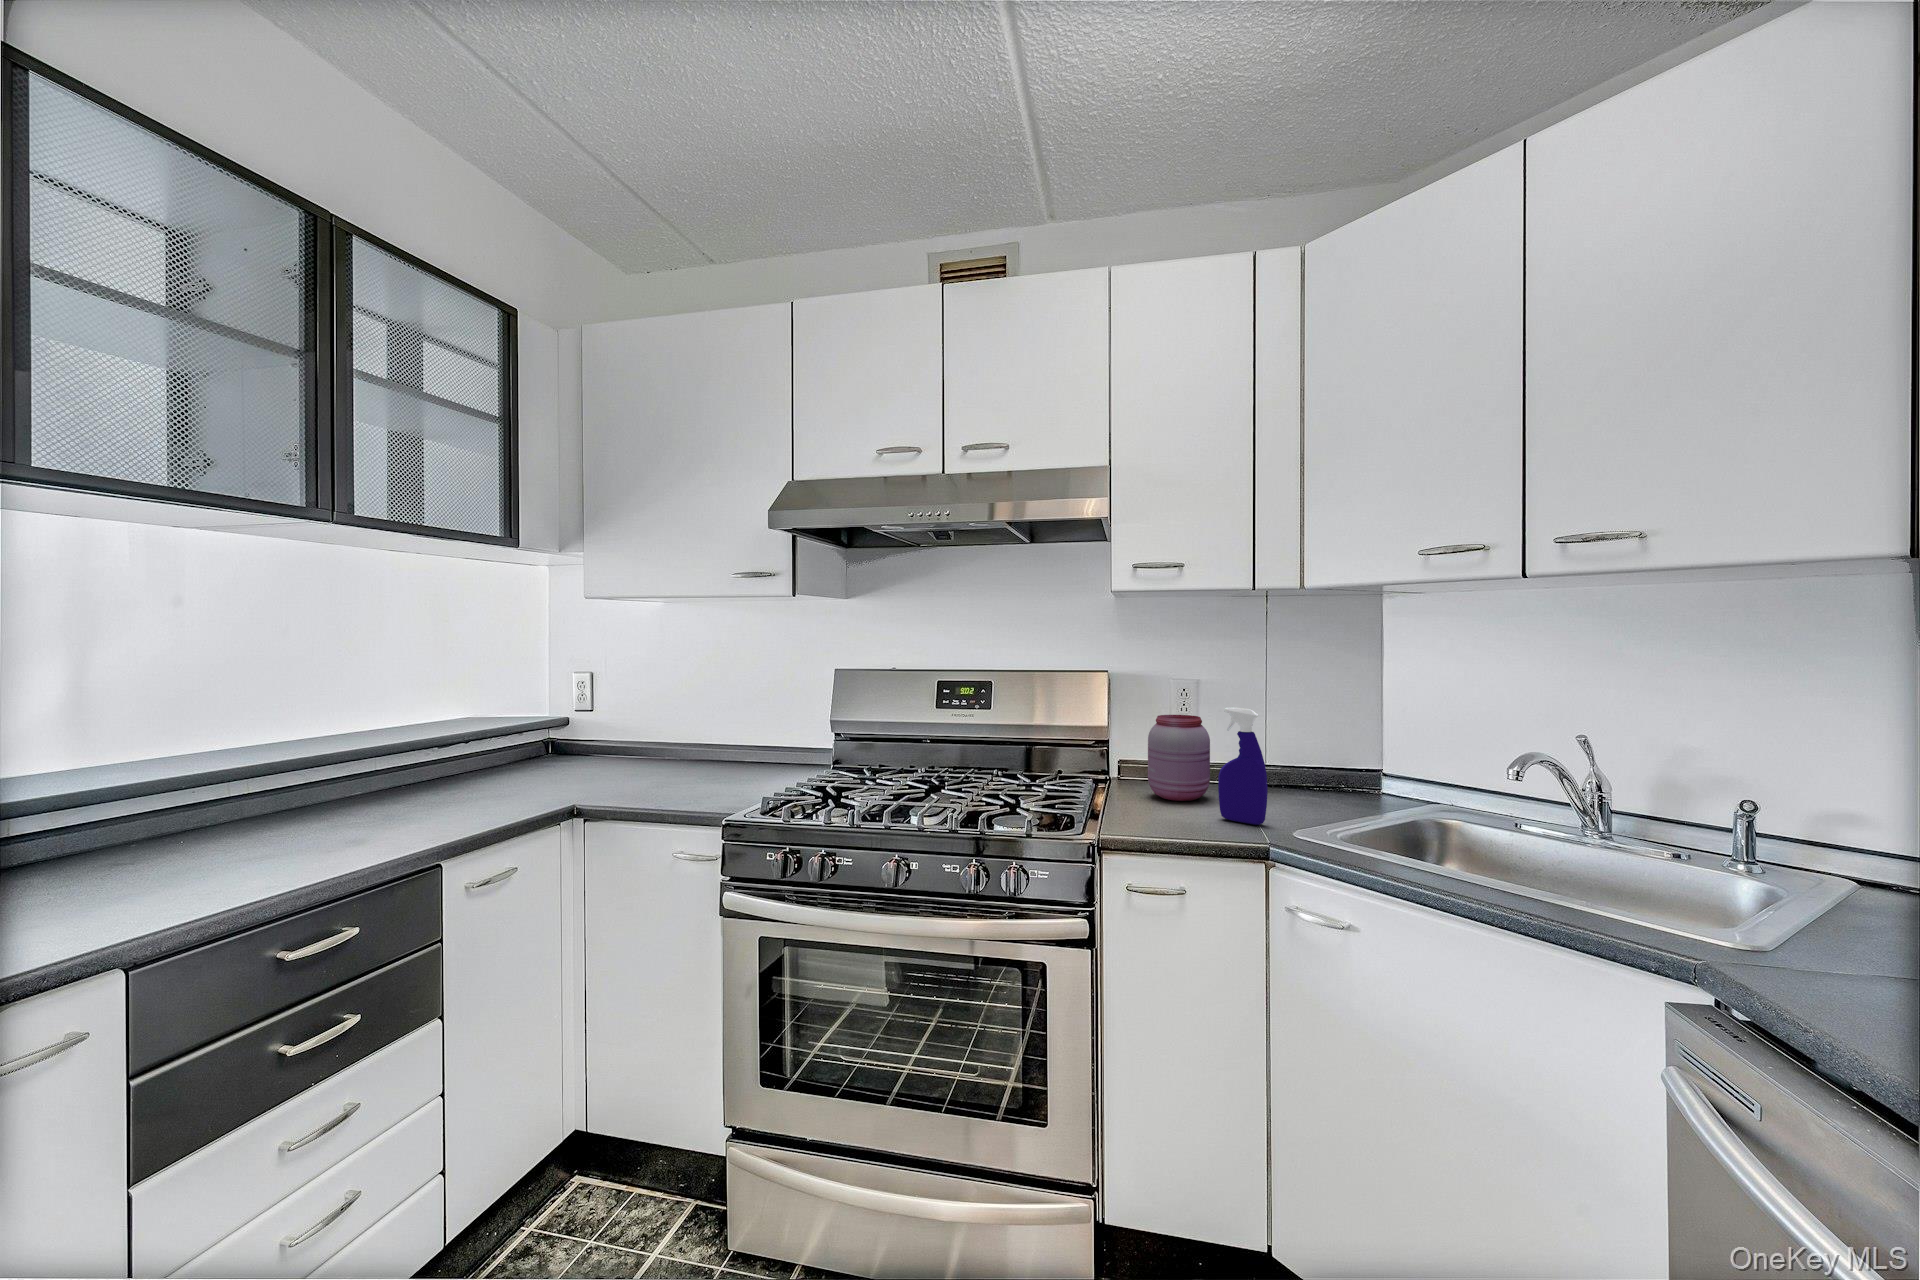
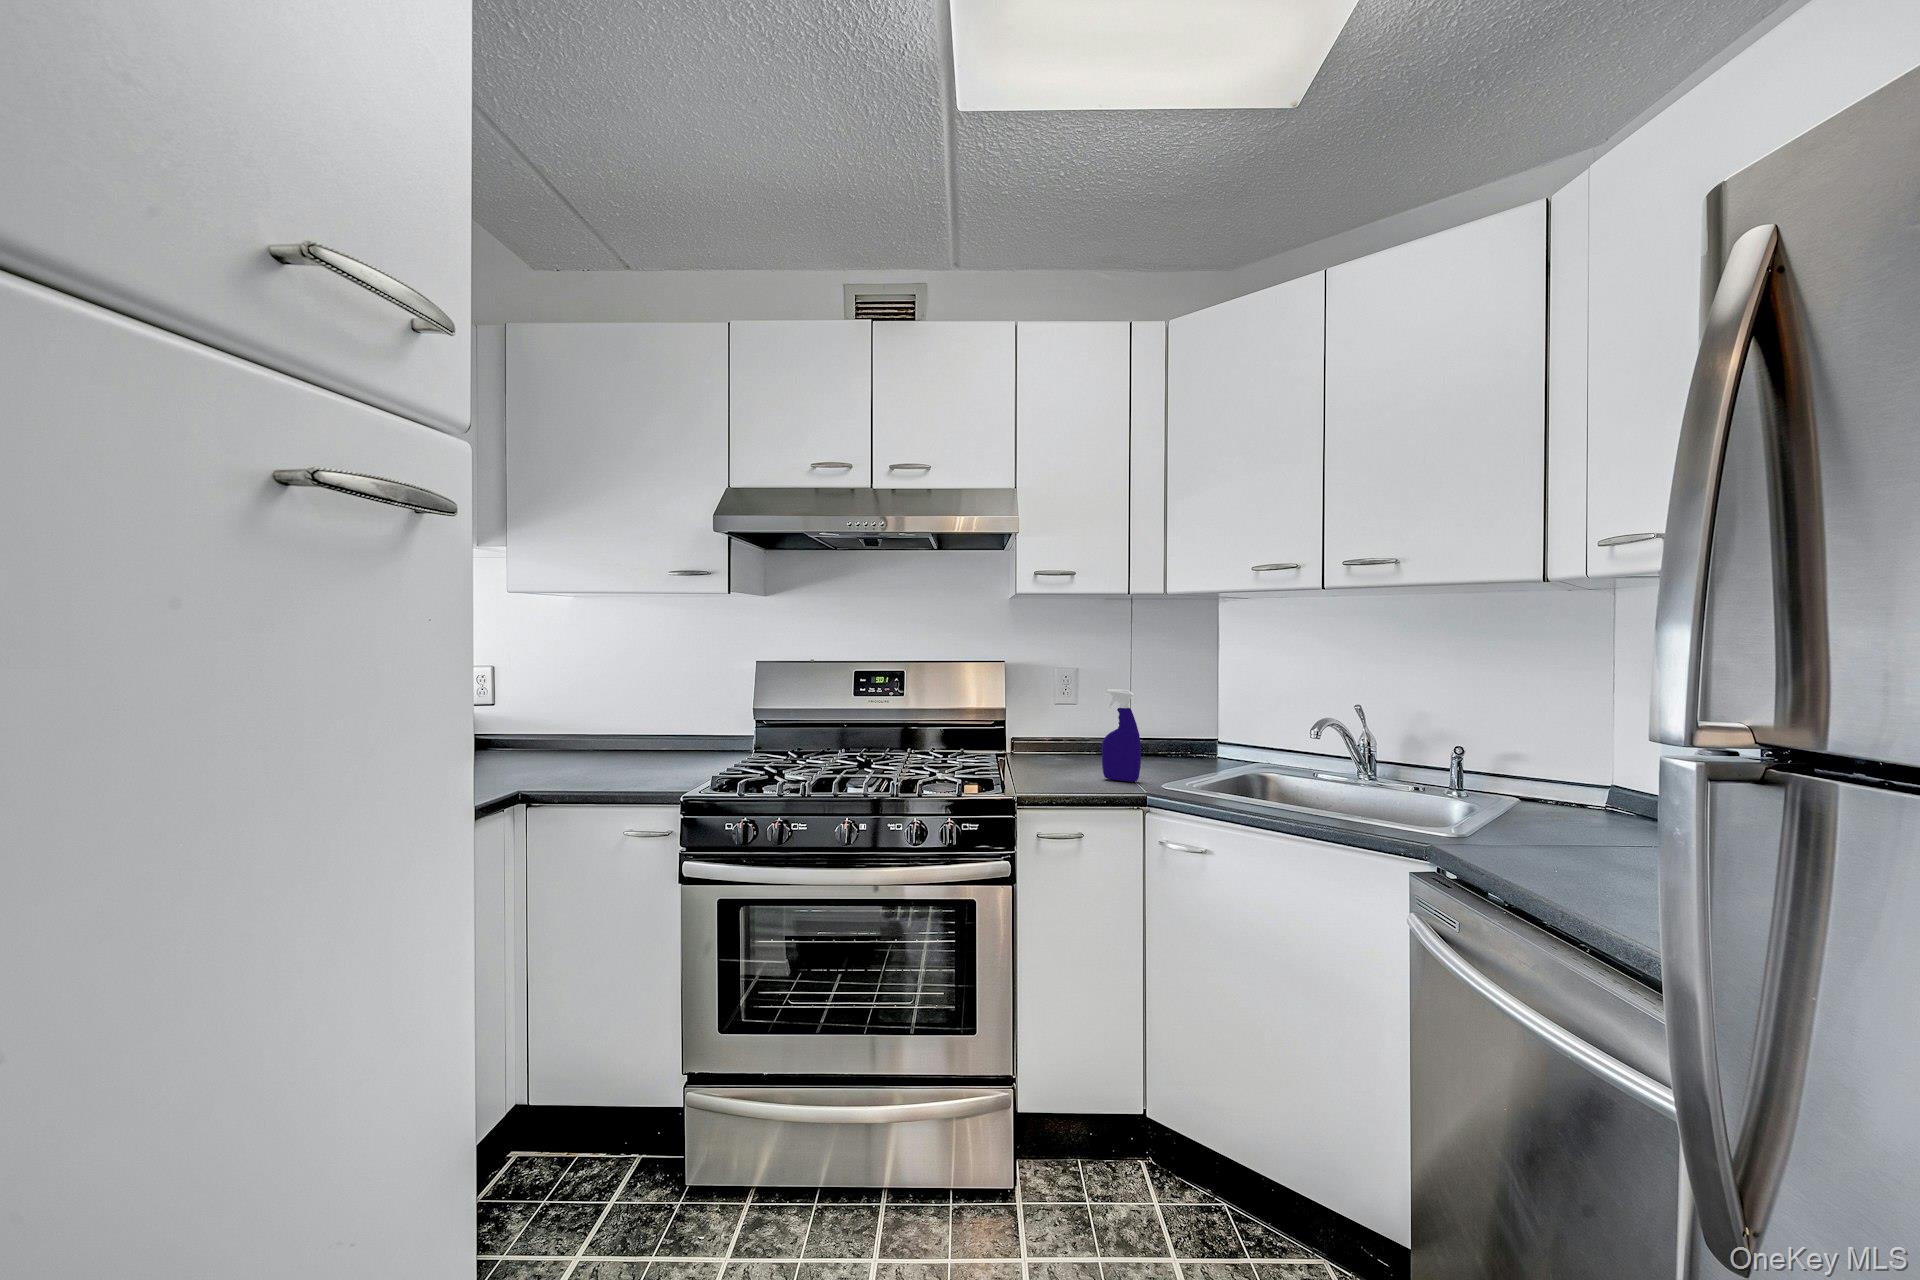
jar: present [1148,715,1210,801] -> none [1039,698,1088,768]

